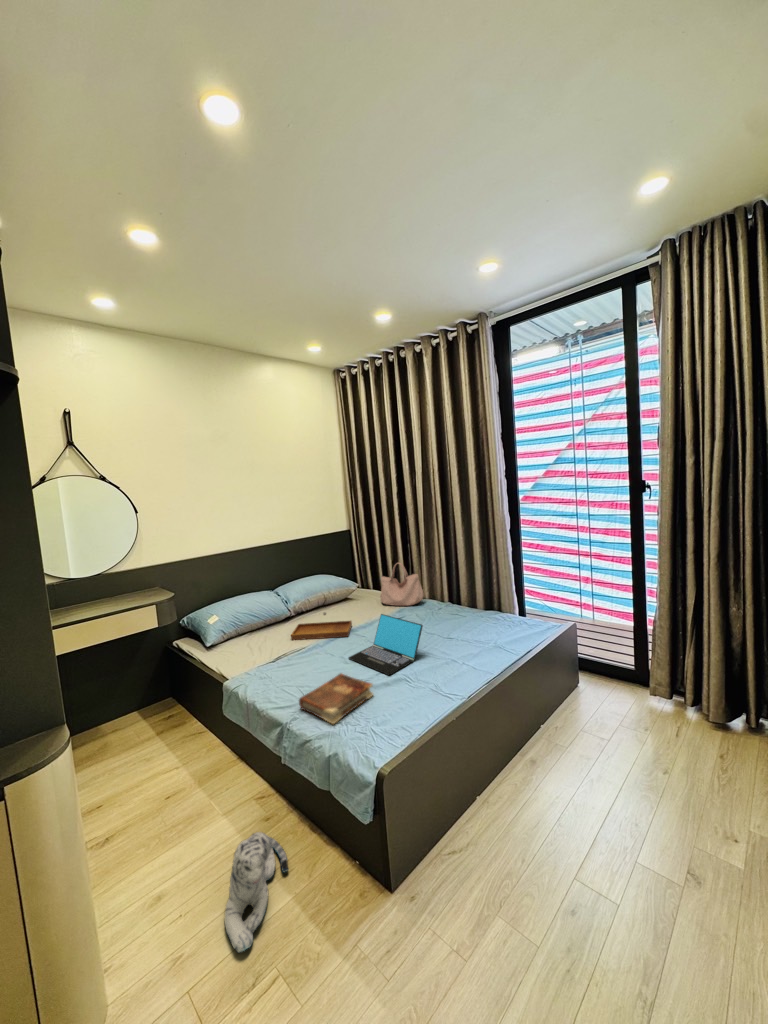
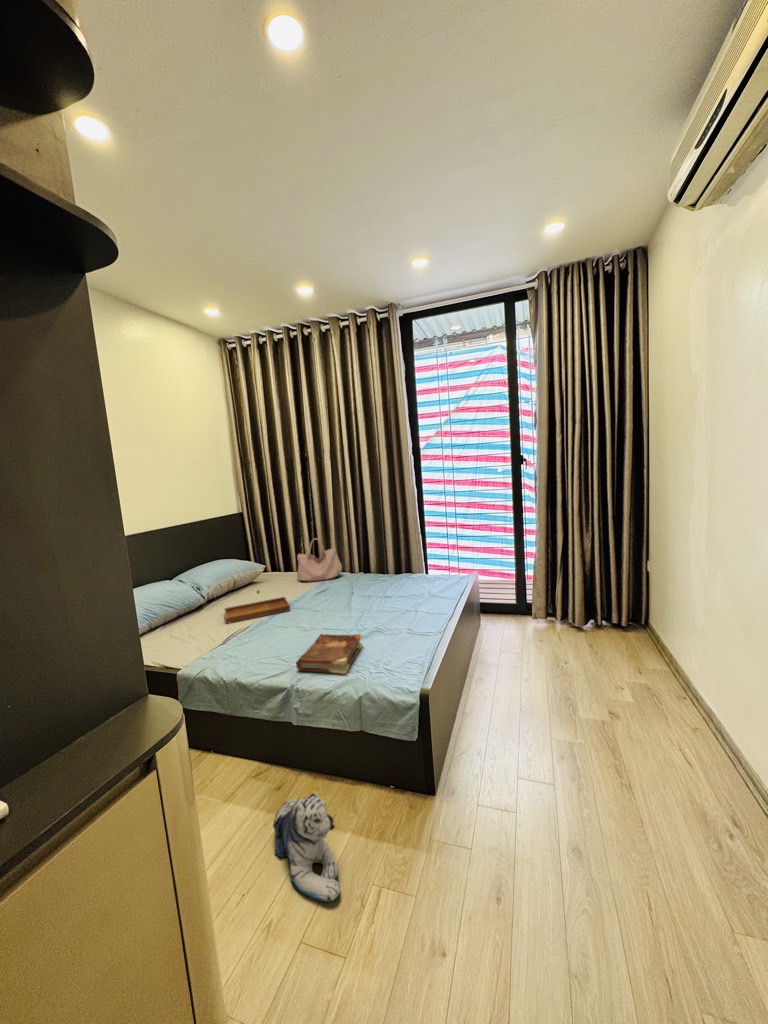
laptop: present [349,614,423,675] -> none [309,580,379,630]

